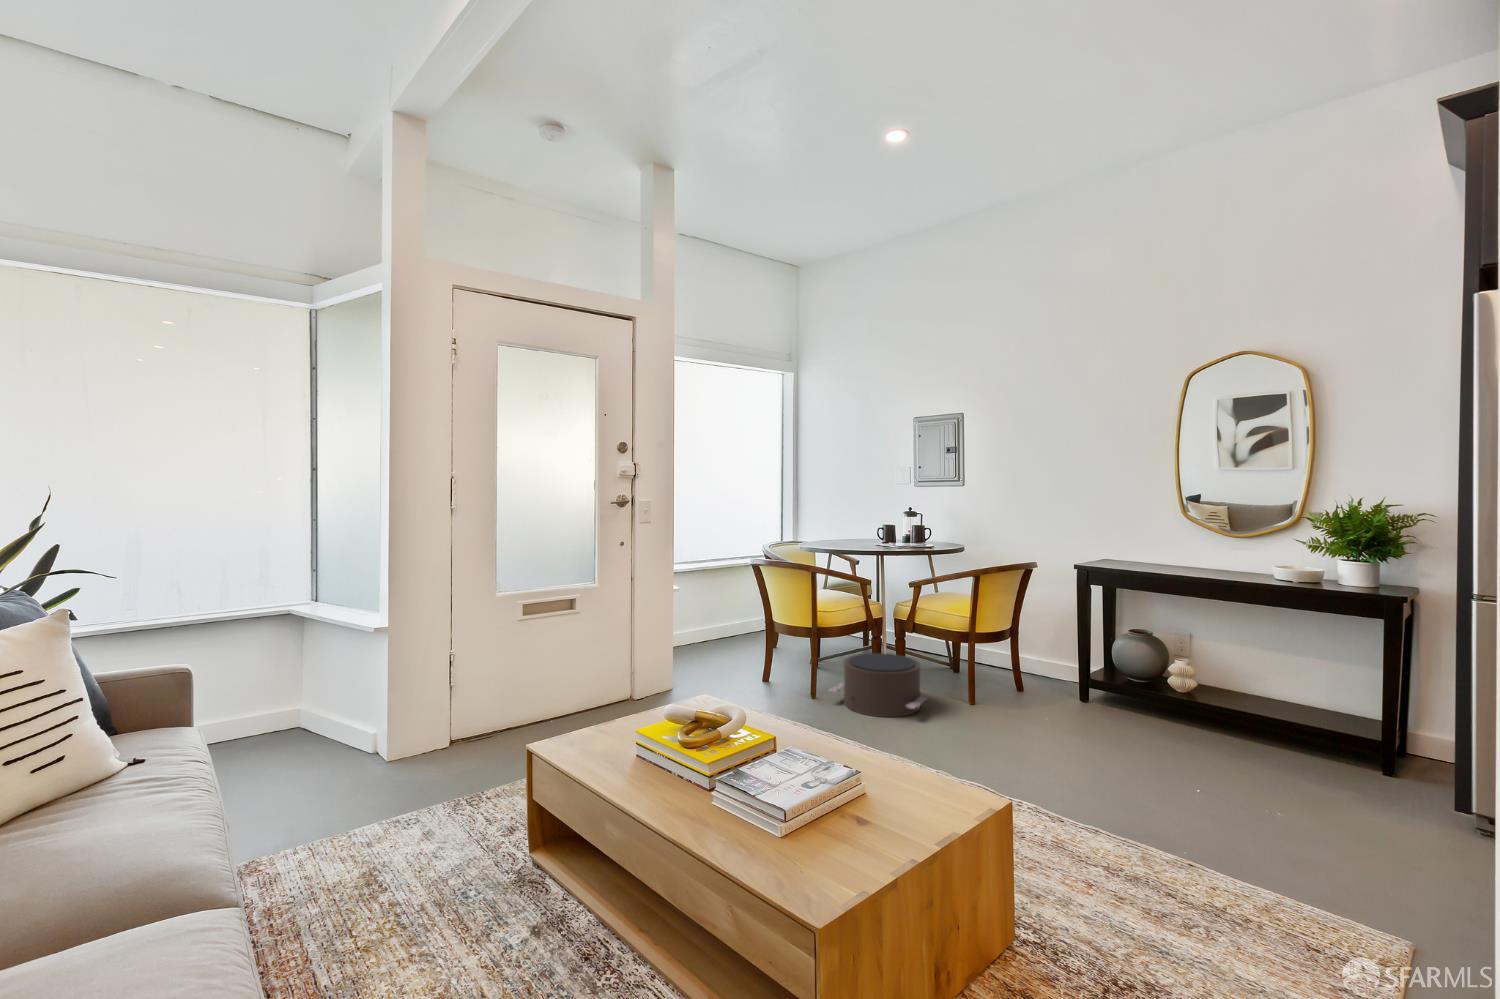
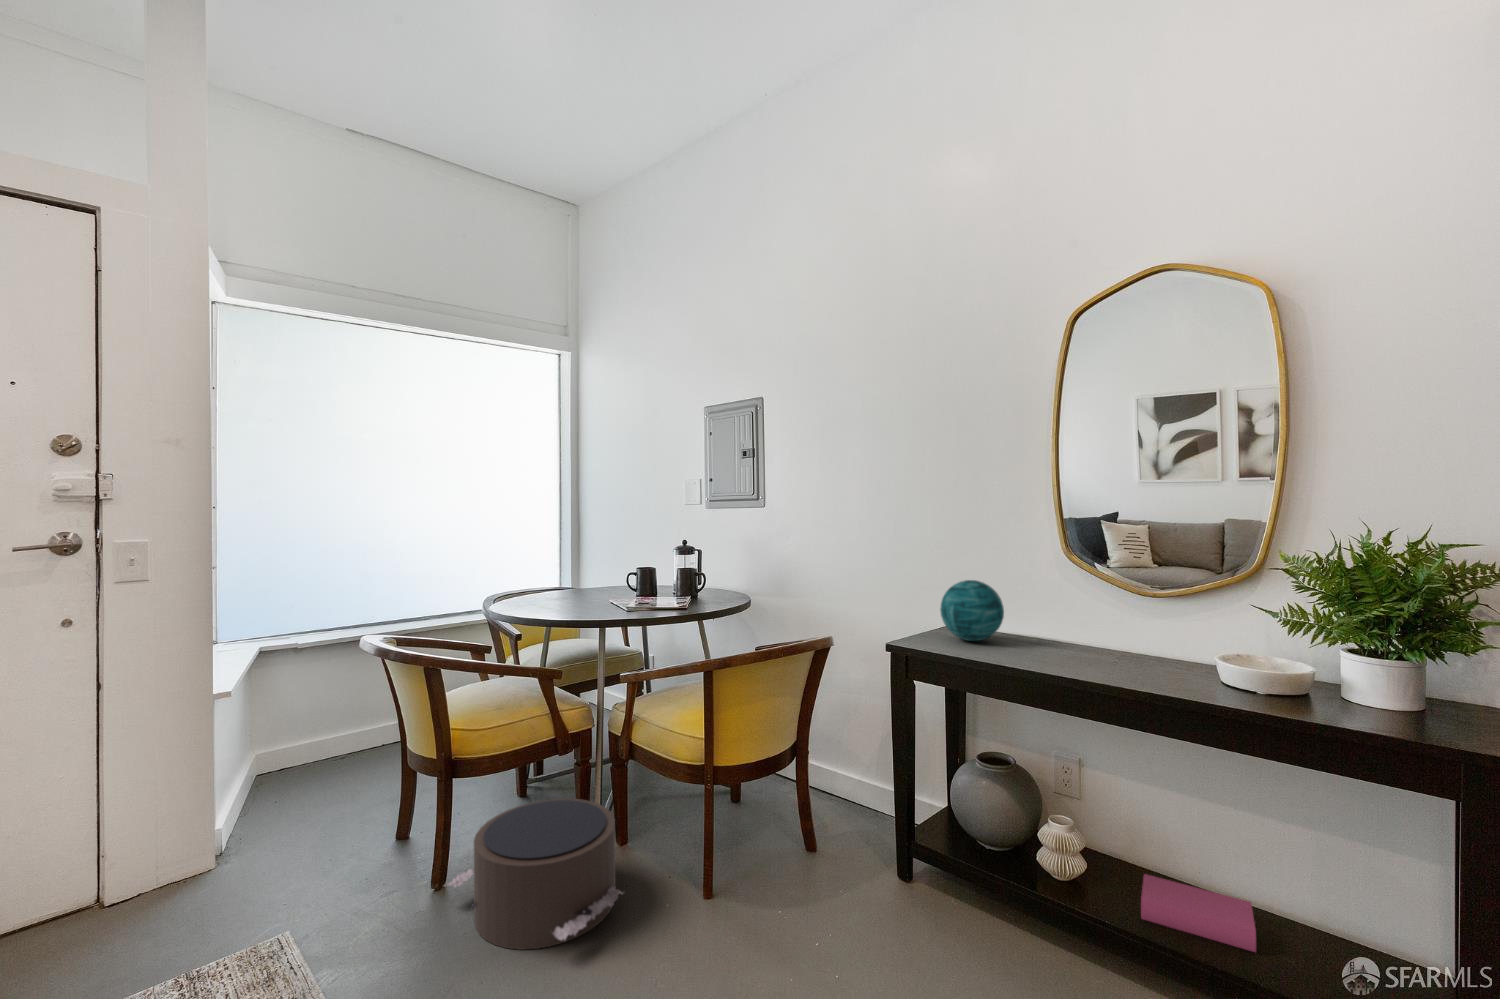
decorative orb: none [1104,528,1144,564] -> present [940,580,1004,641]
book: none [1227,686,1289,713] -> present [1141,874,1256,952]

